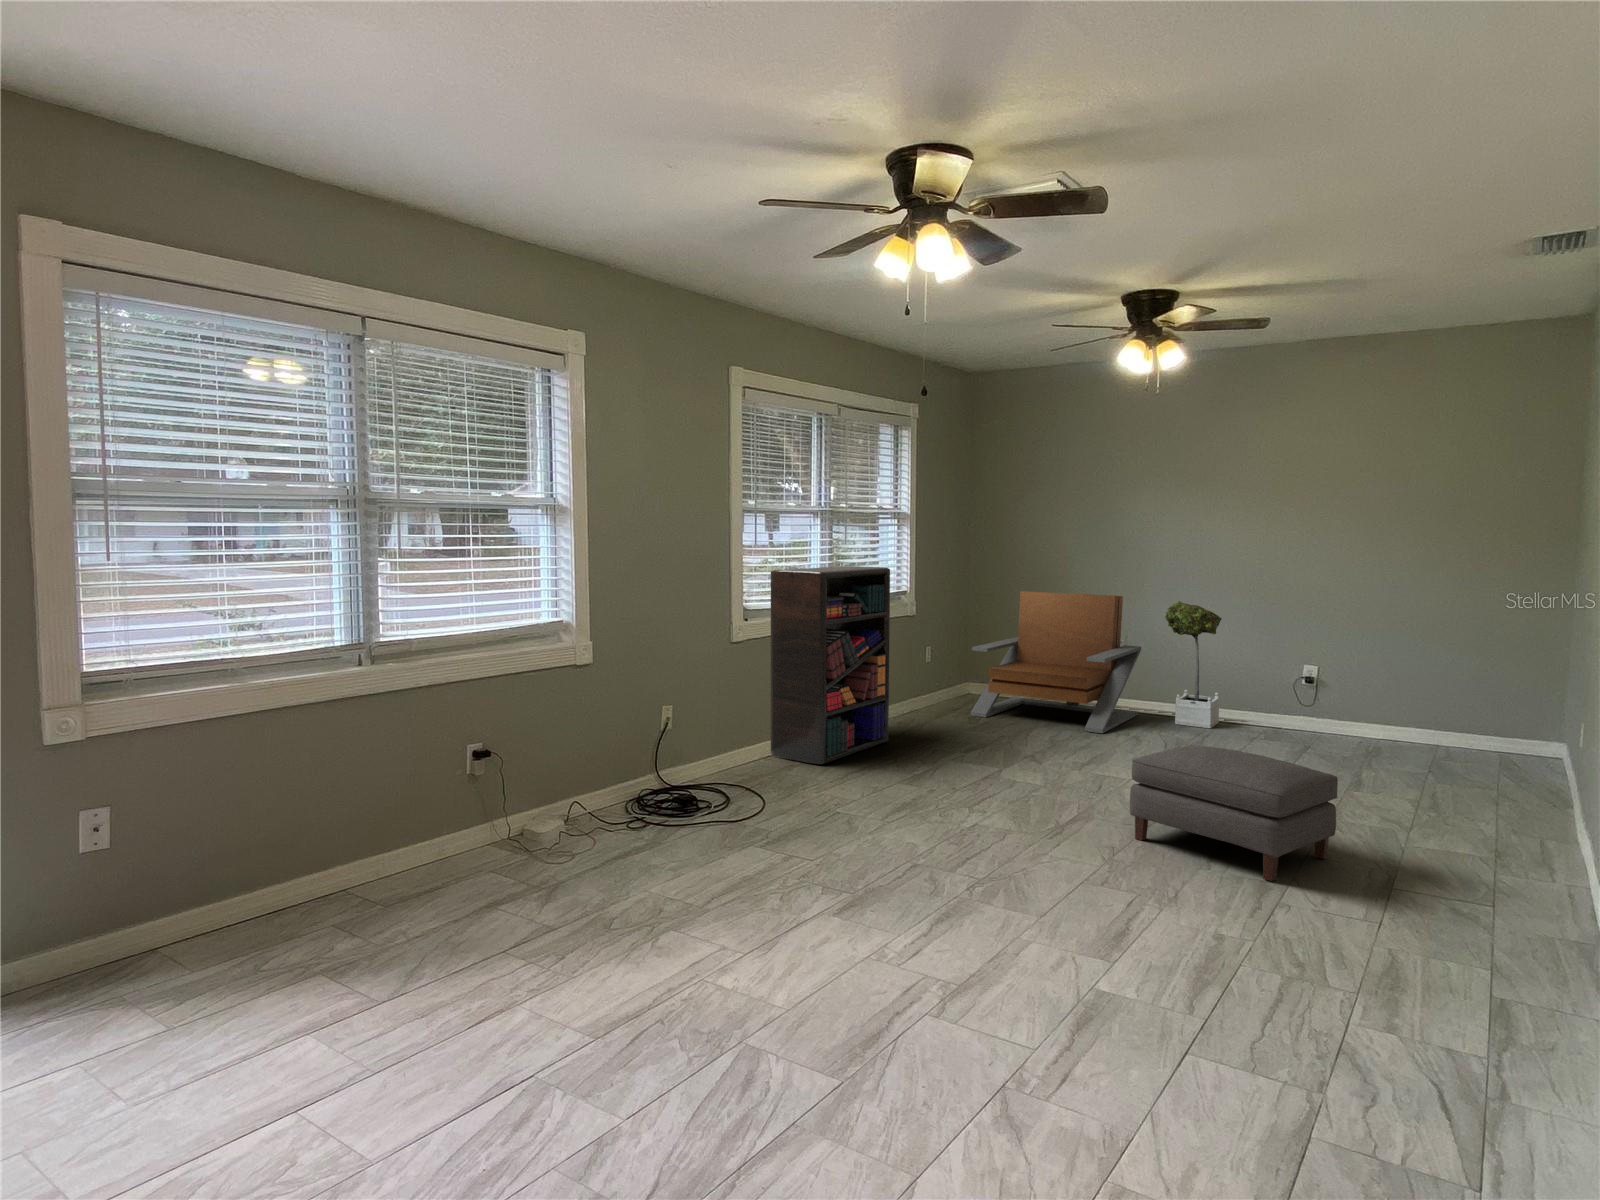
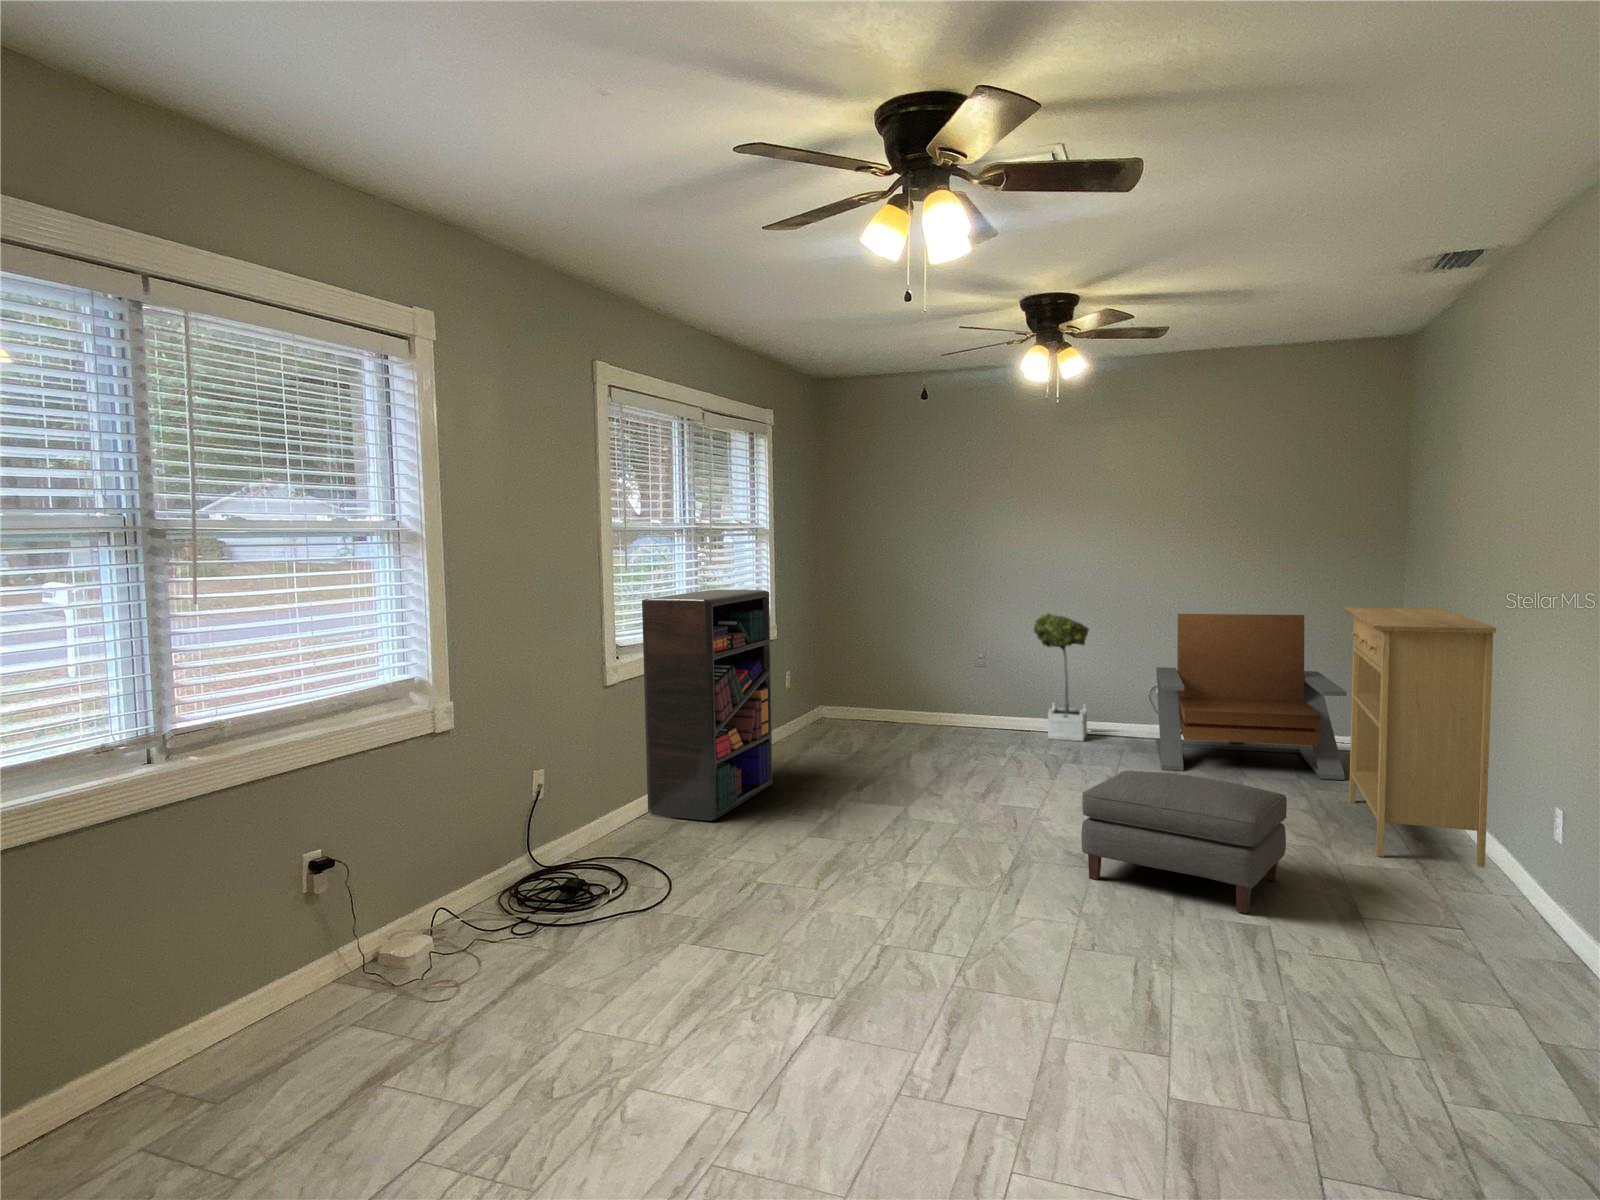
lounge chair: present [971,591,1141,733] -> present [1156,614,1347,780]
console table: none [1453,602,1590,871] -> present [1342,607,1497,867]

